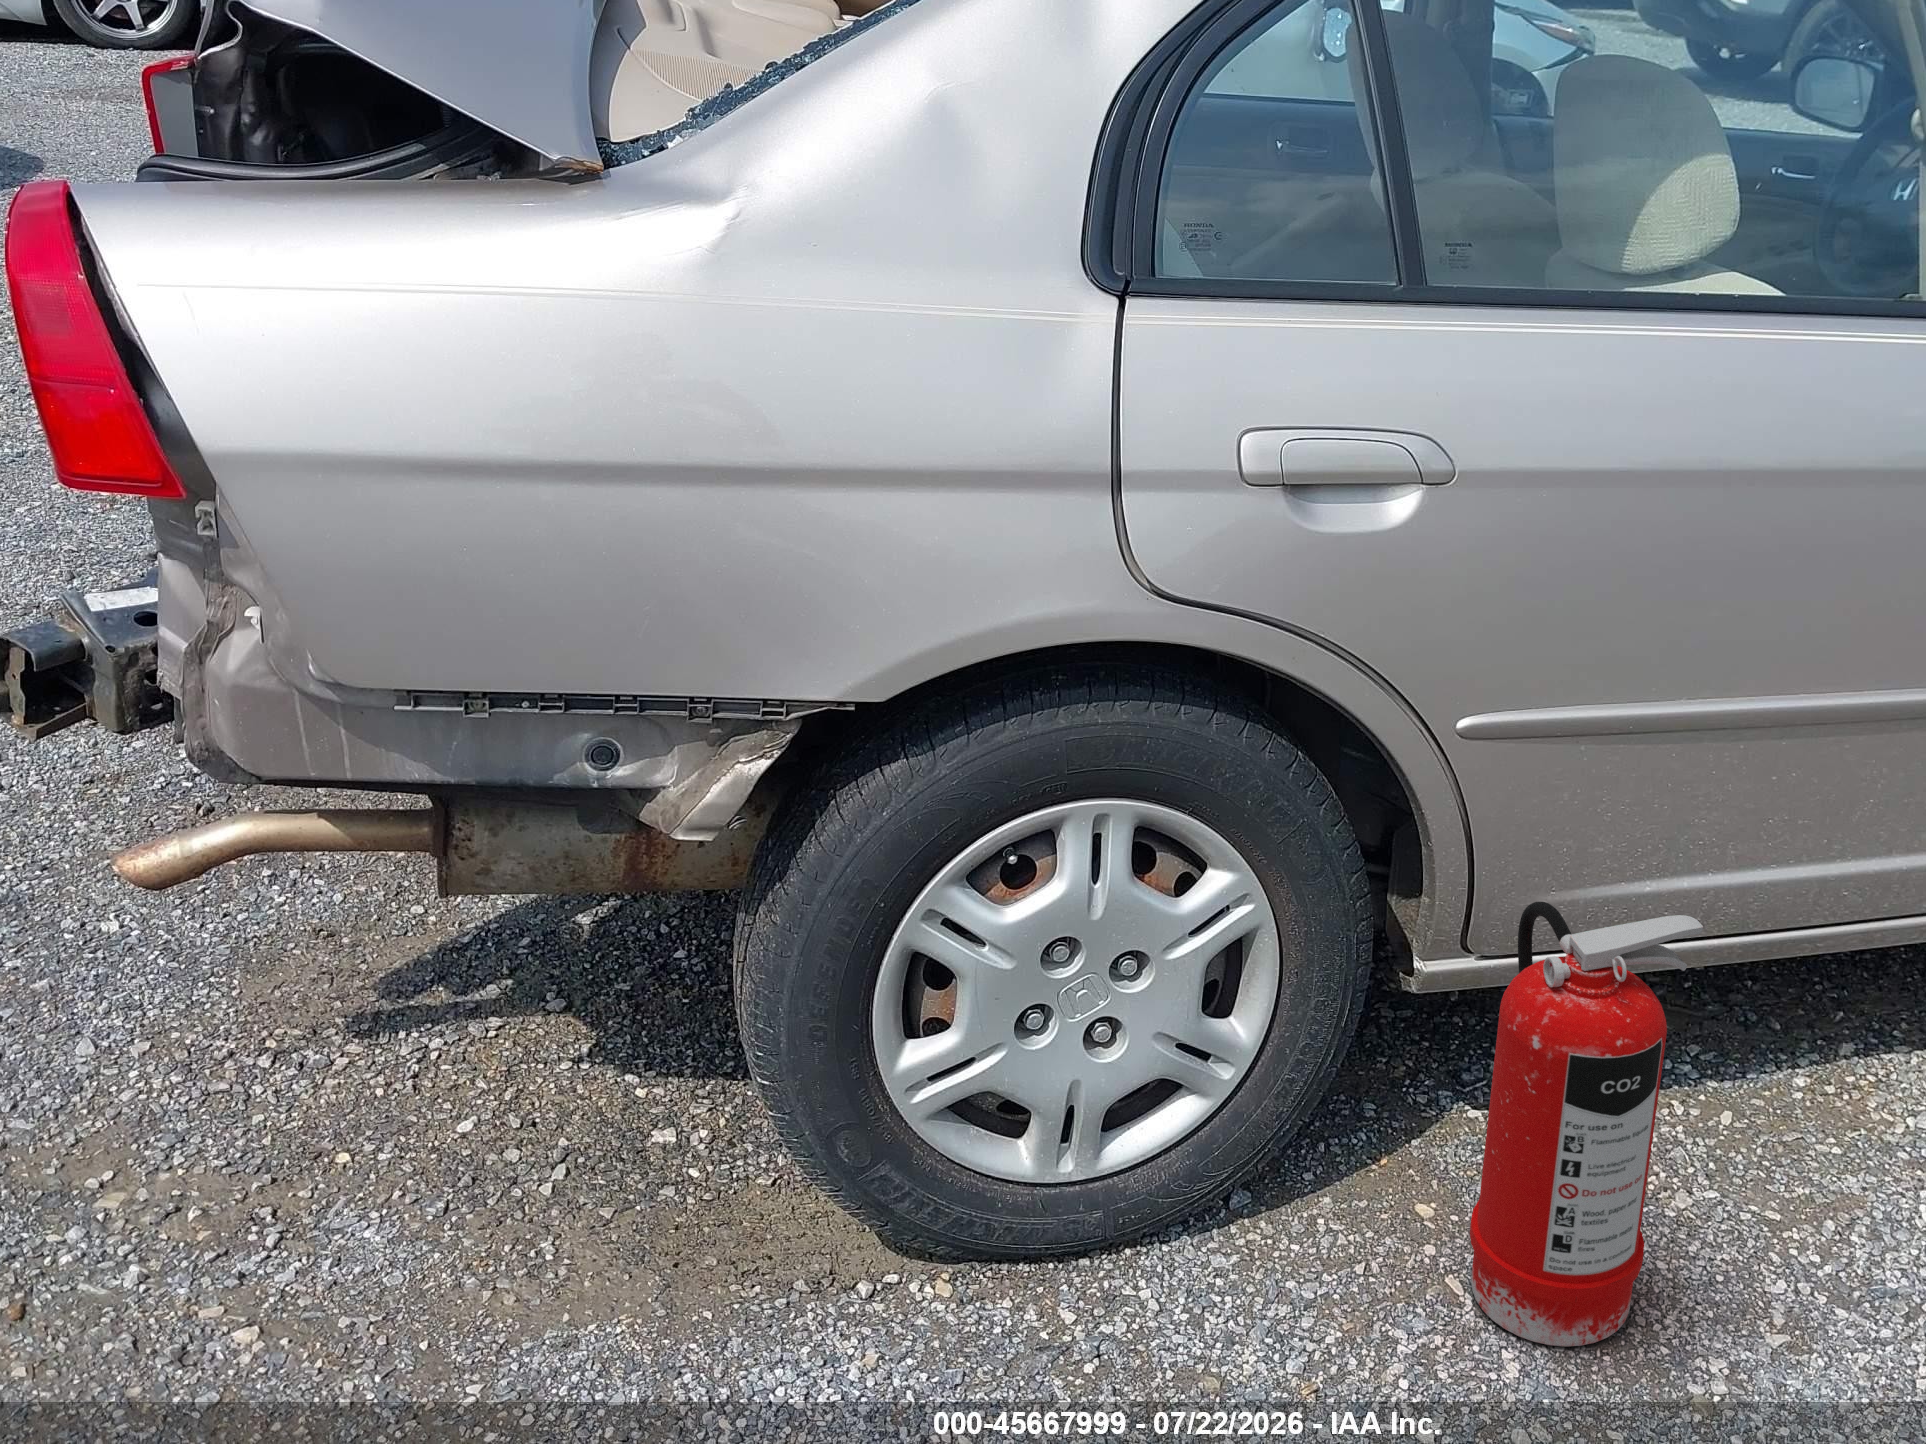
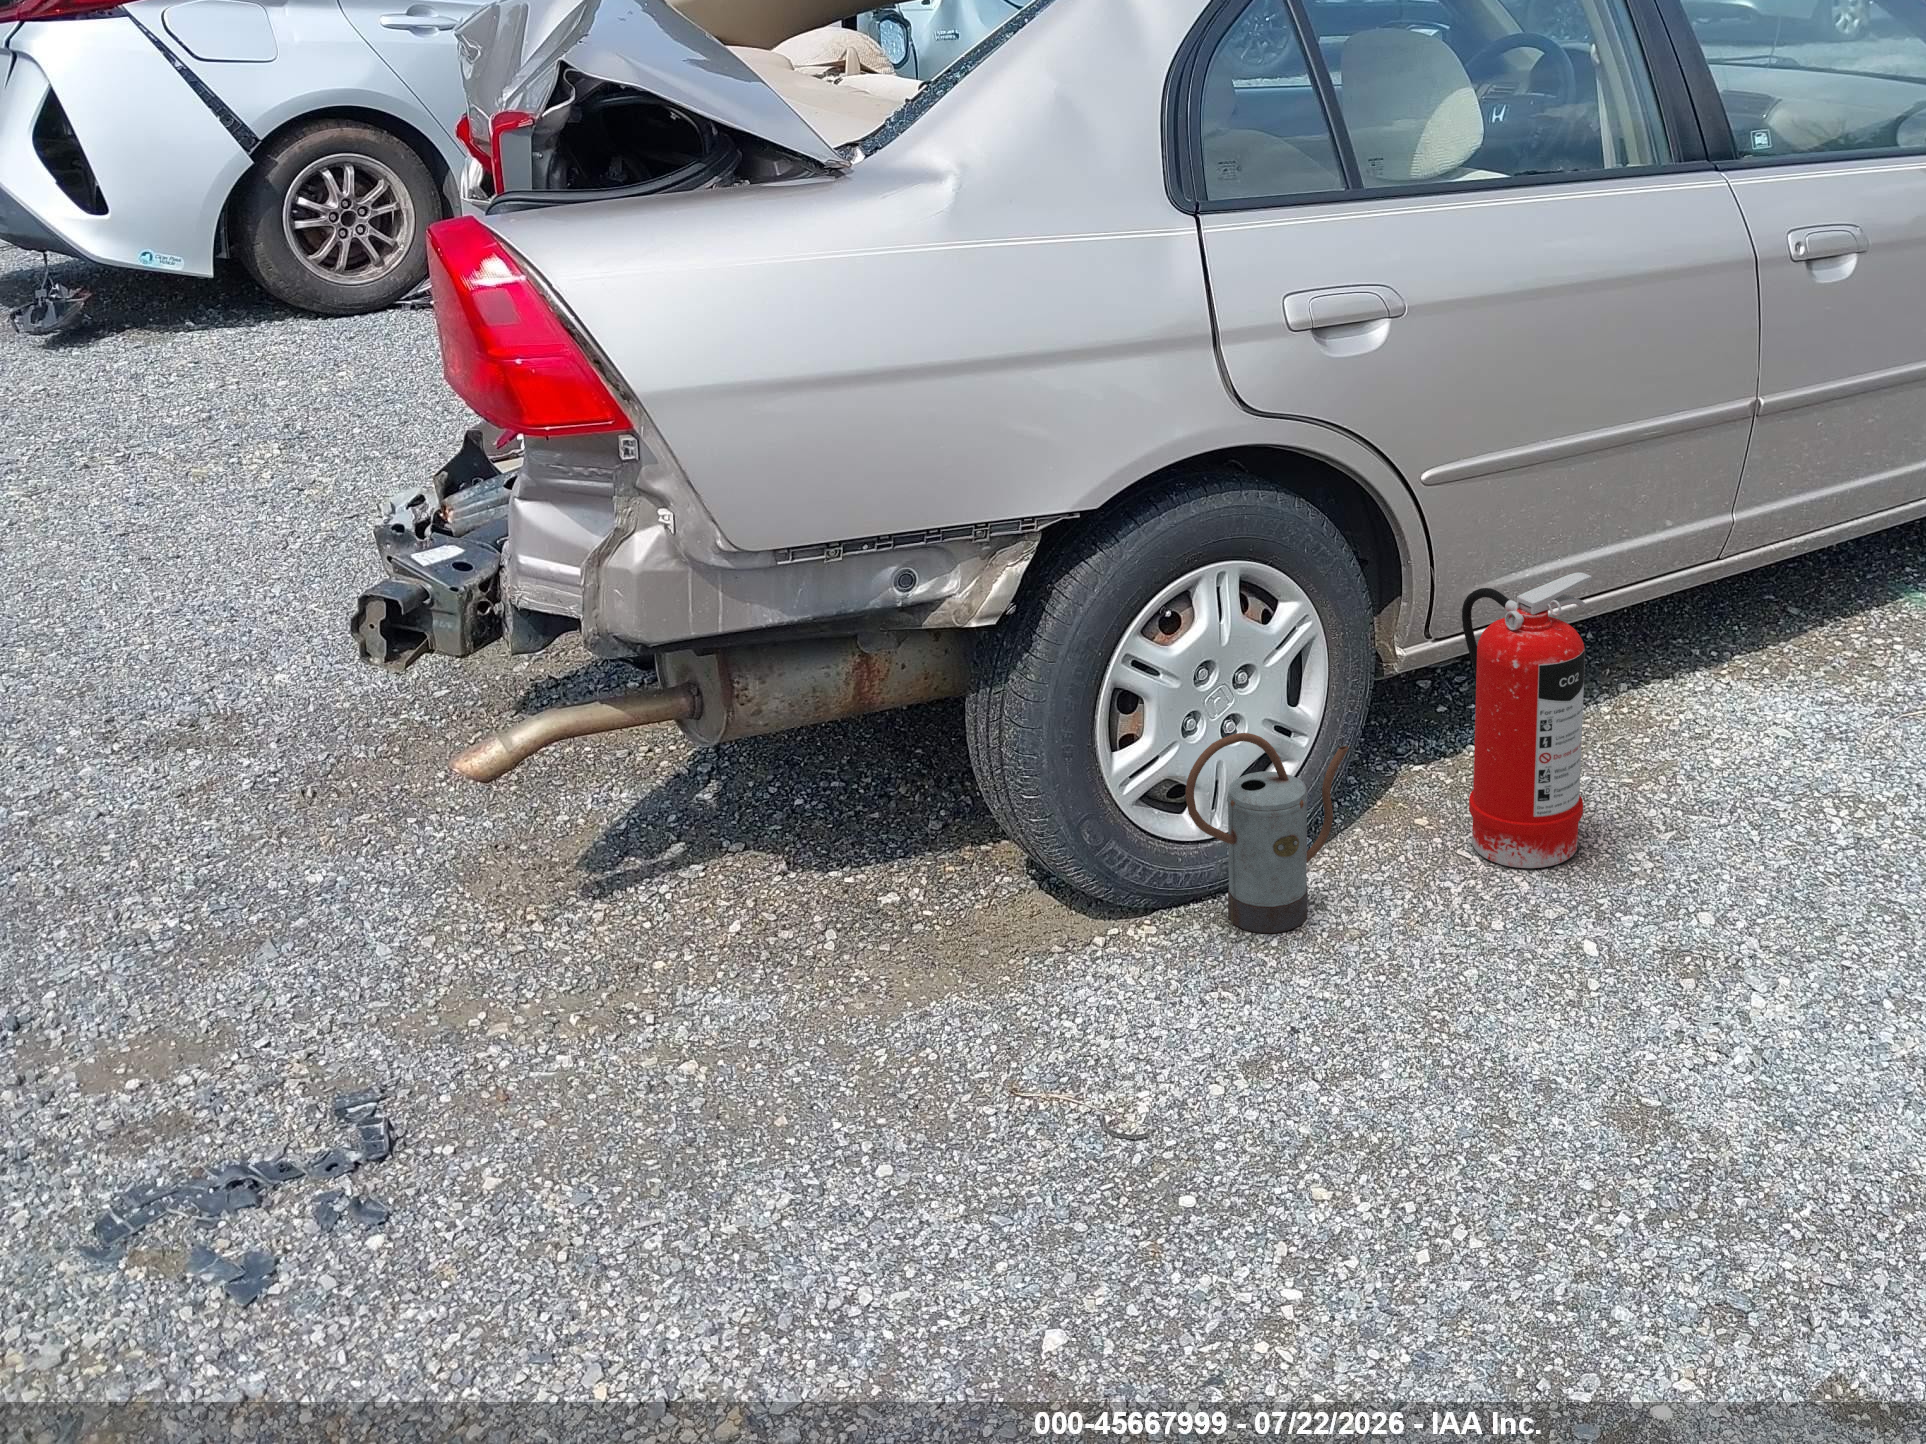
watering can: none [983,1057,1258,1353] -> present [1186,733,1349,933]

